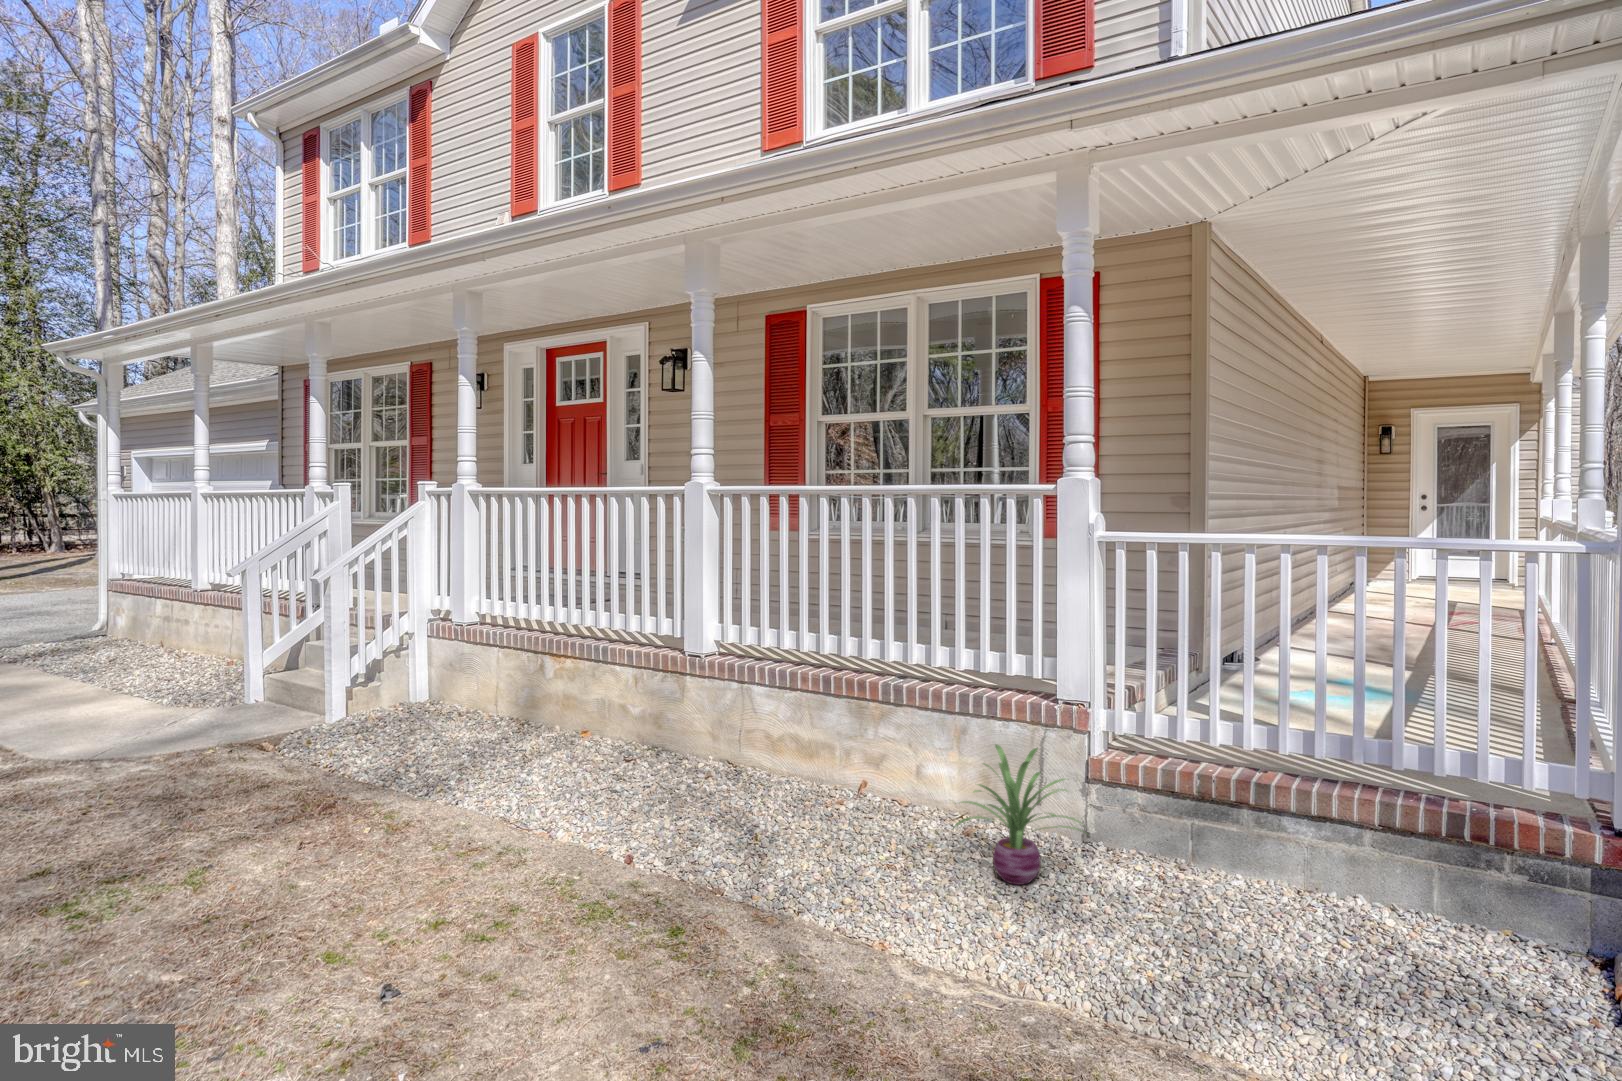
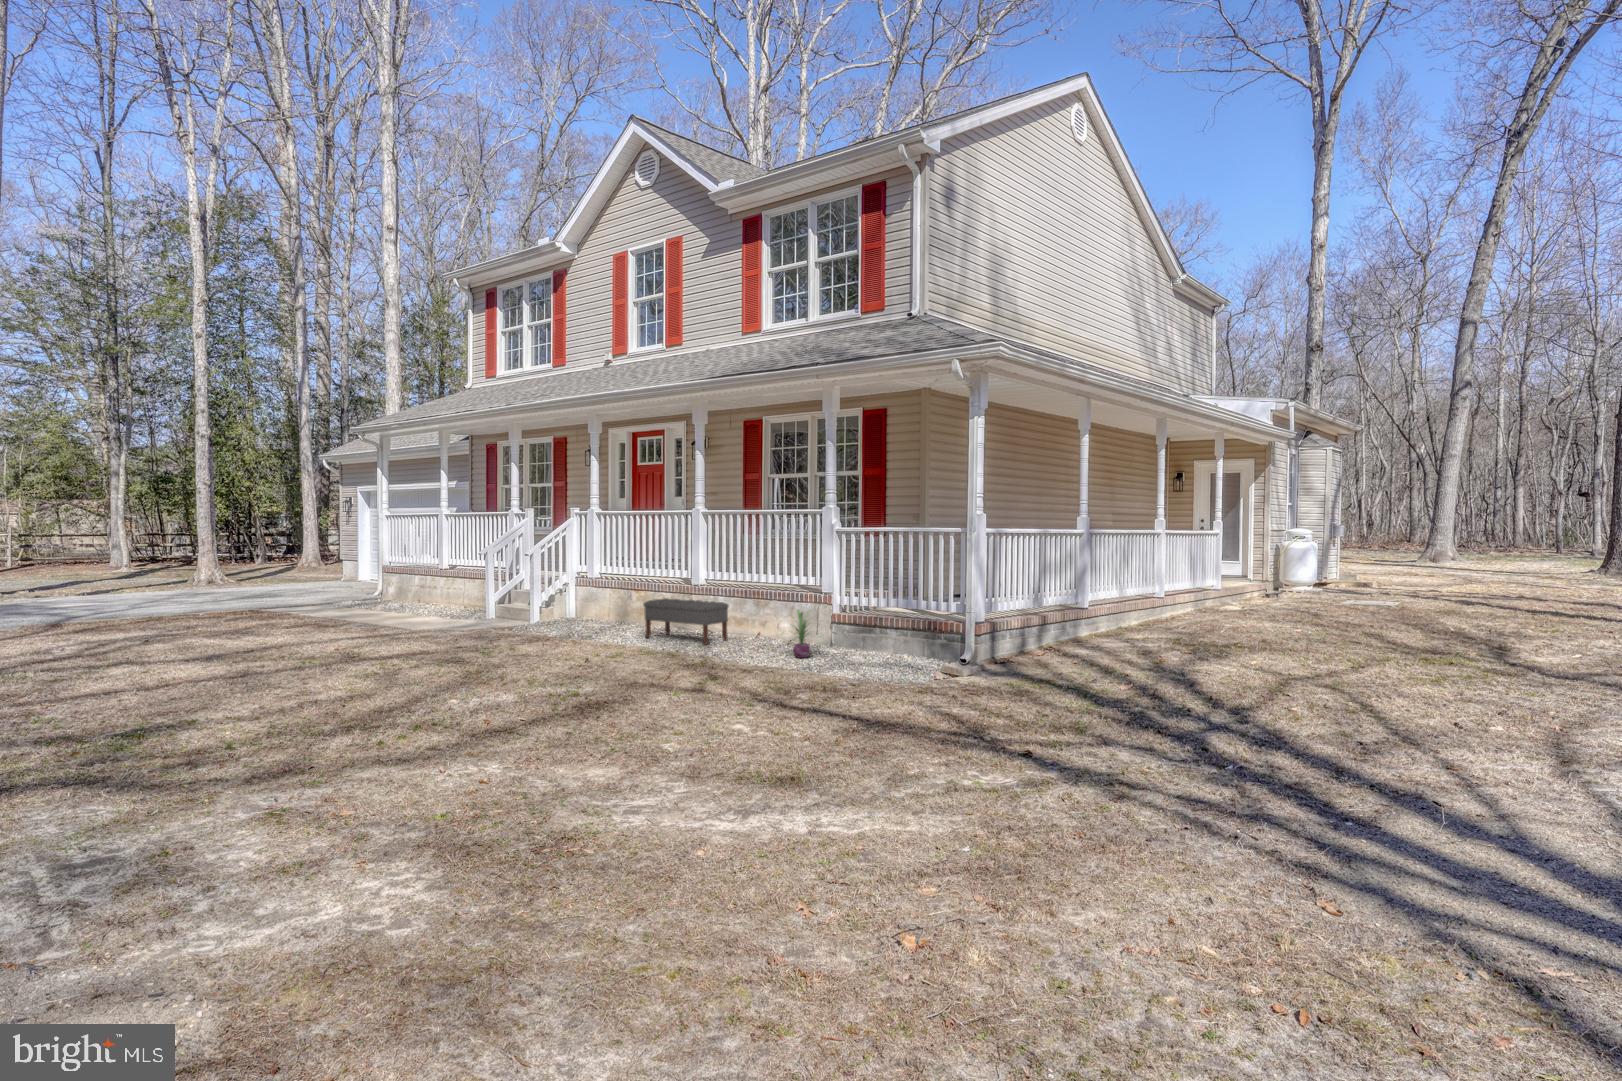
bench: none [572,680,775,807] -> present [643,598,728,645]

